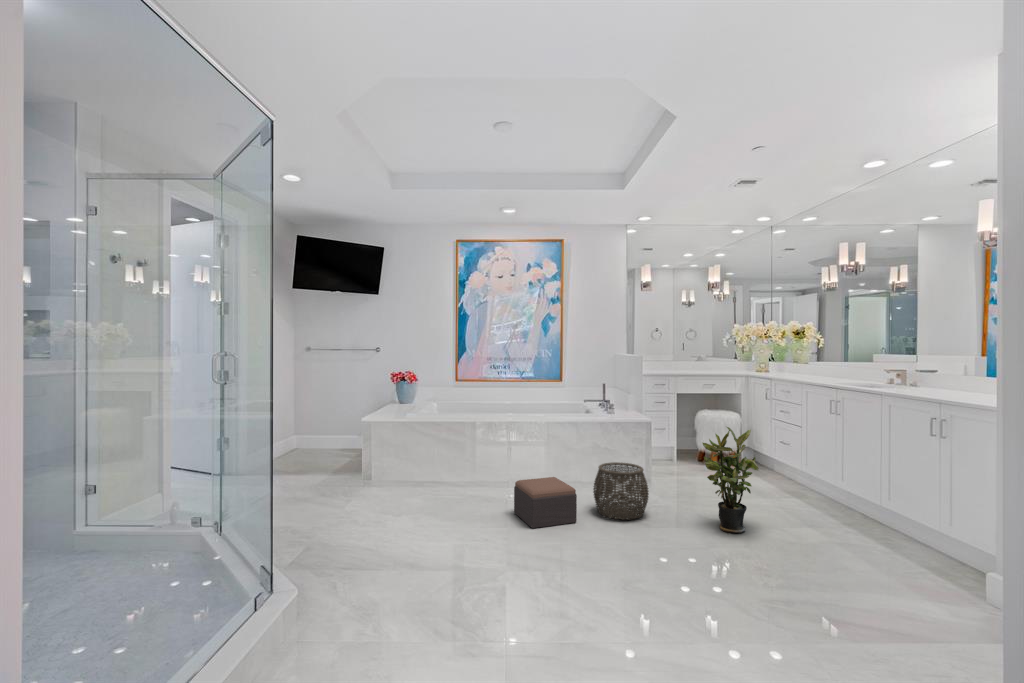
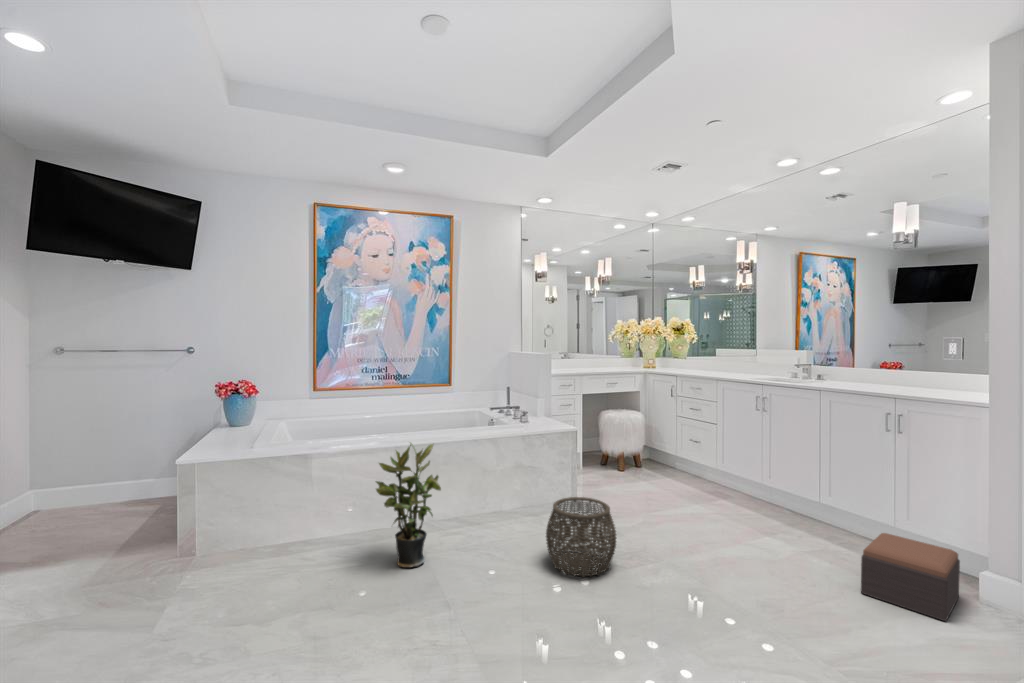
potted plant: present [702,427,759,533] -> present [376,443,441,568]
footstool: present [514,477,577,528] -> present [861,533,960,621]

